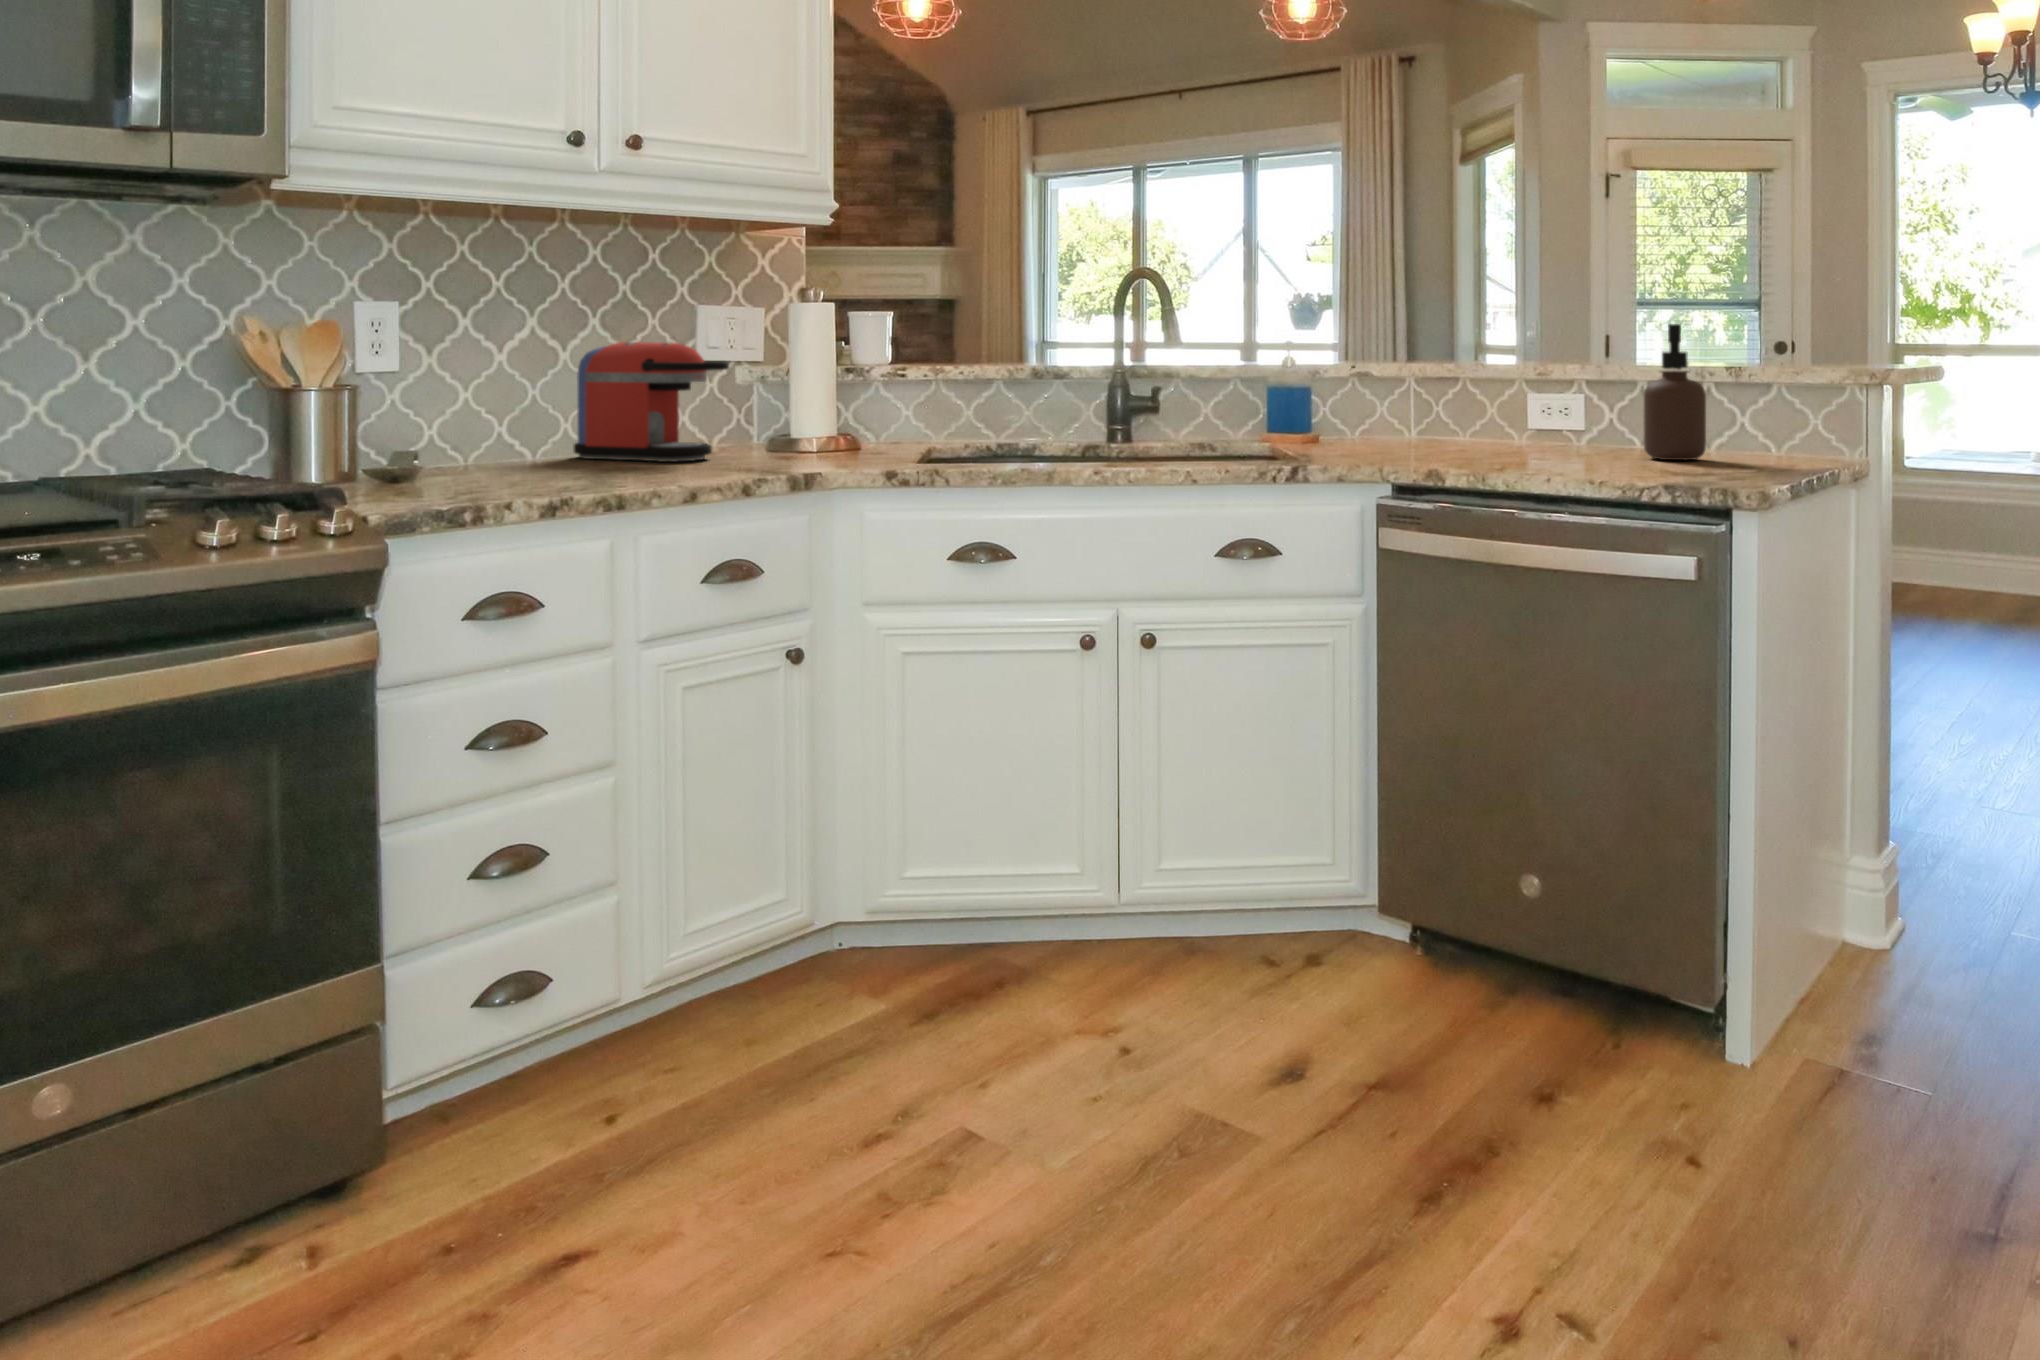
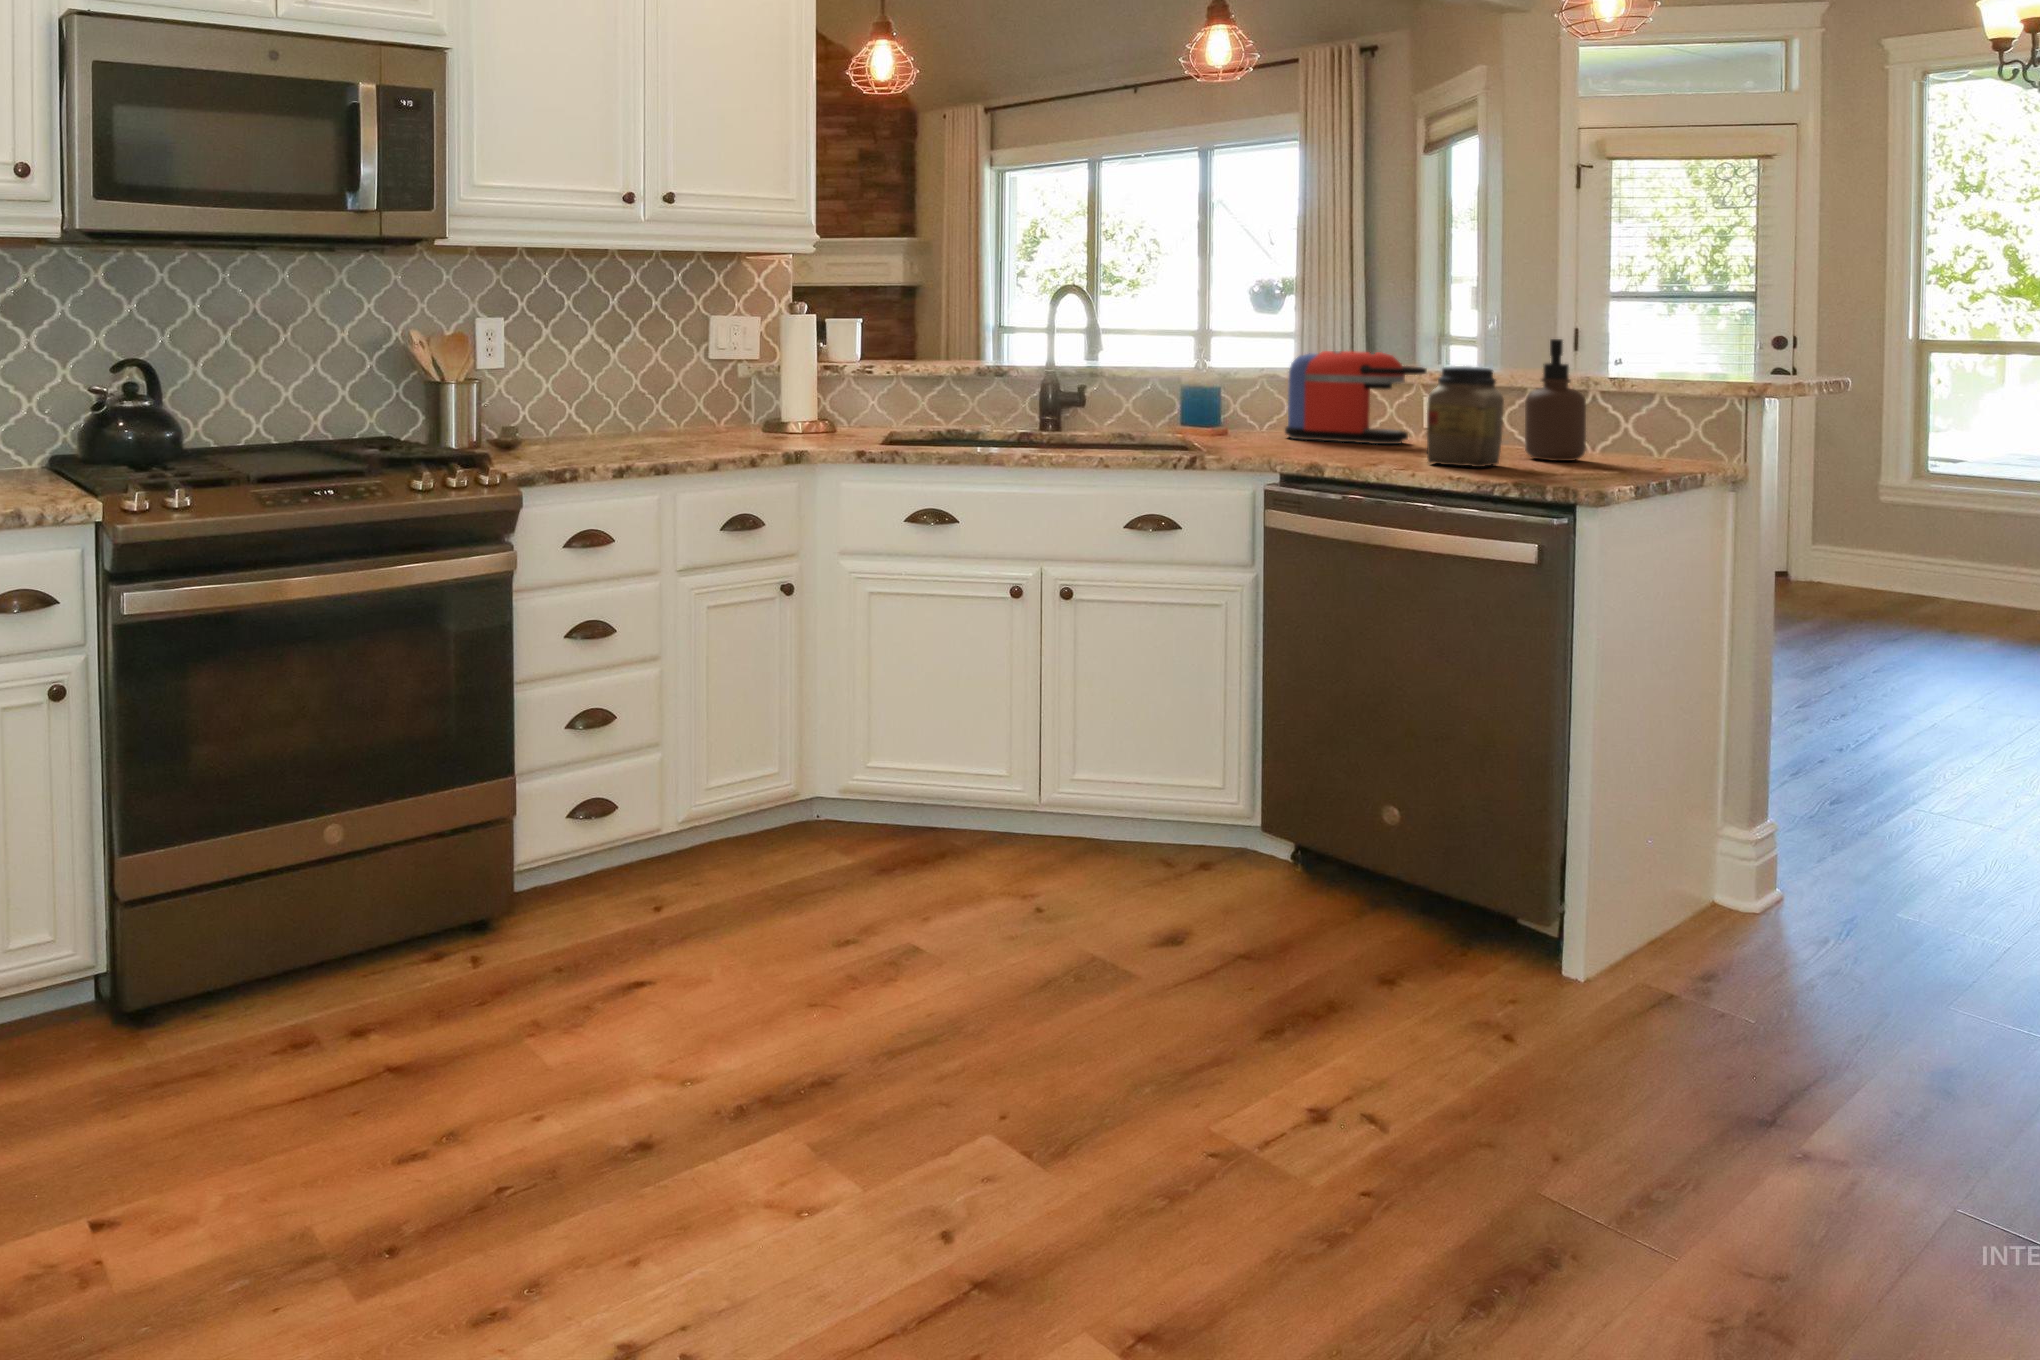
coffee maker: present [573,342,729,461] -> present [1285,351,1427,444]
jar: none [1552,354,1631,469] -> present [1427,366,1504,467]

